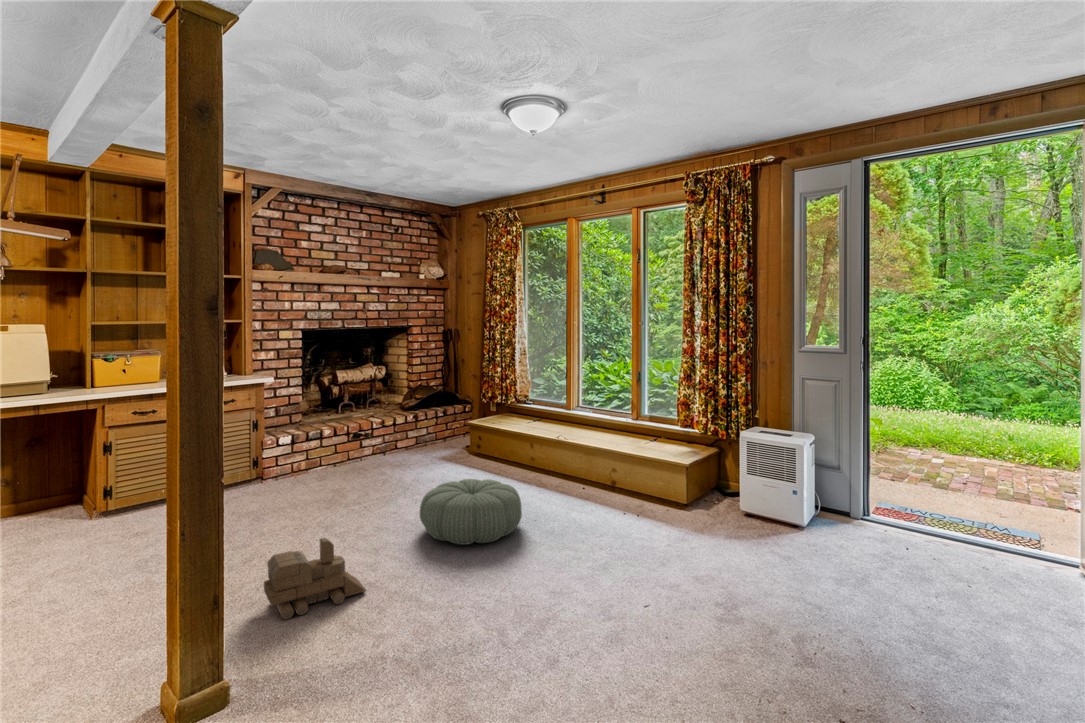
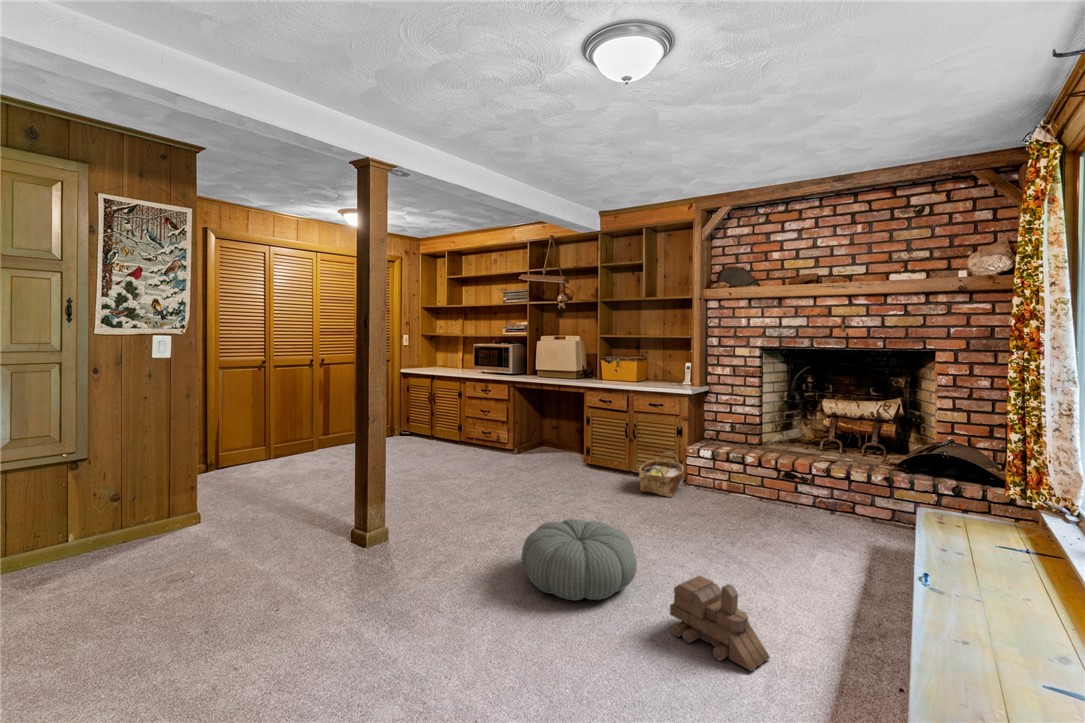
woven basket: none [256,446,312,493] -> present [639,452,684,497]
toy train: present [264,538,366,619] -> present [670,576,770,671]

